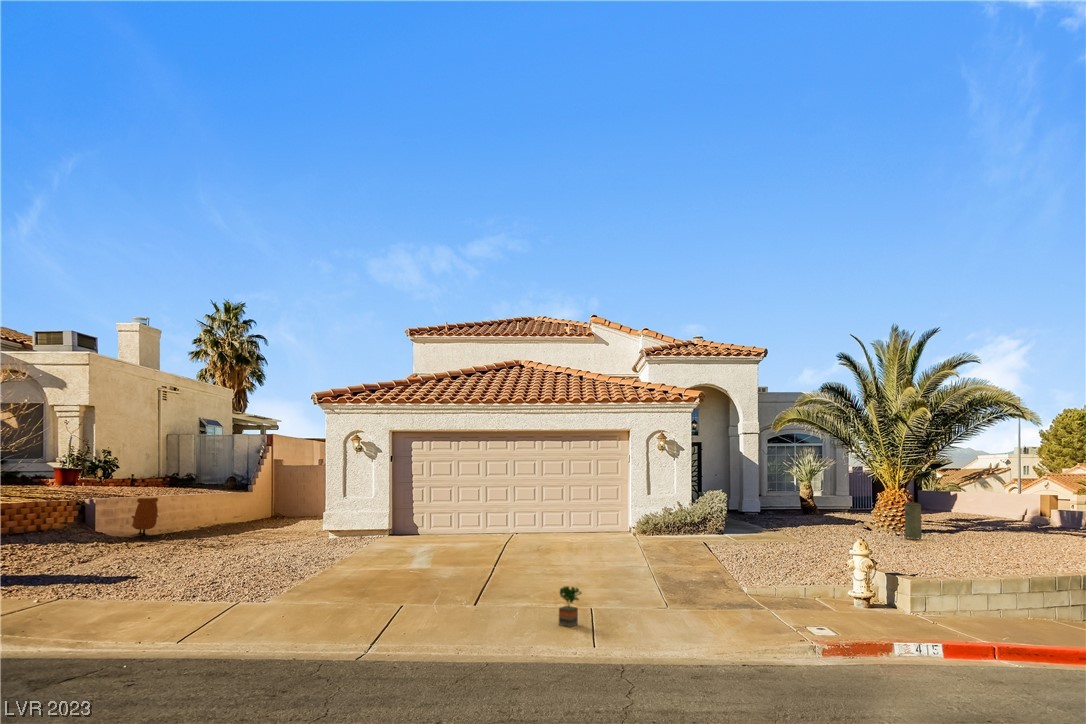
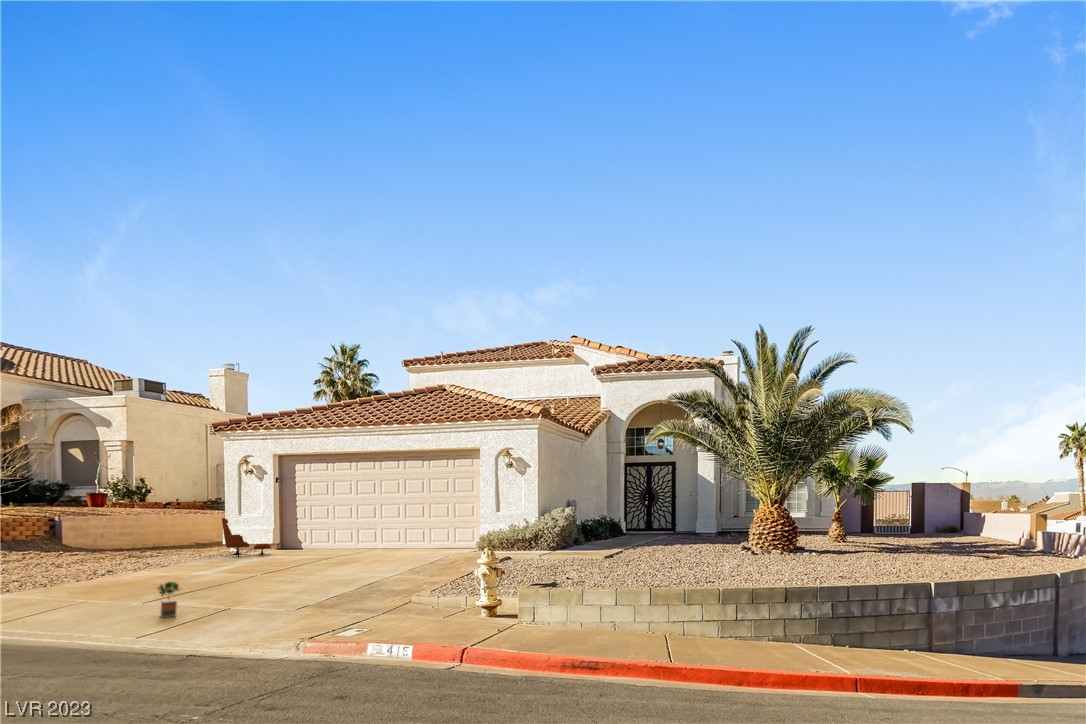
lounge chair: present [129,498,158,540] -> present [222,518,271,557]
trash can: present [904,502,922,540] -> none [793,522,815,567]

